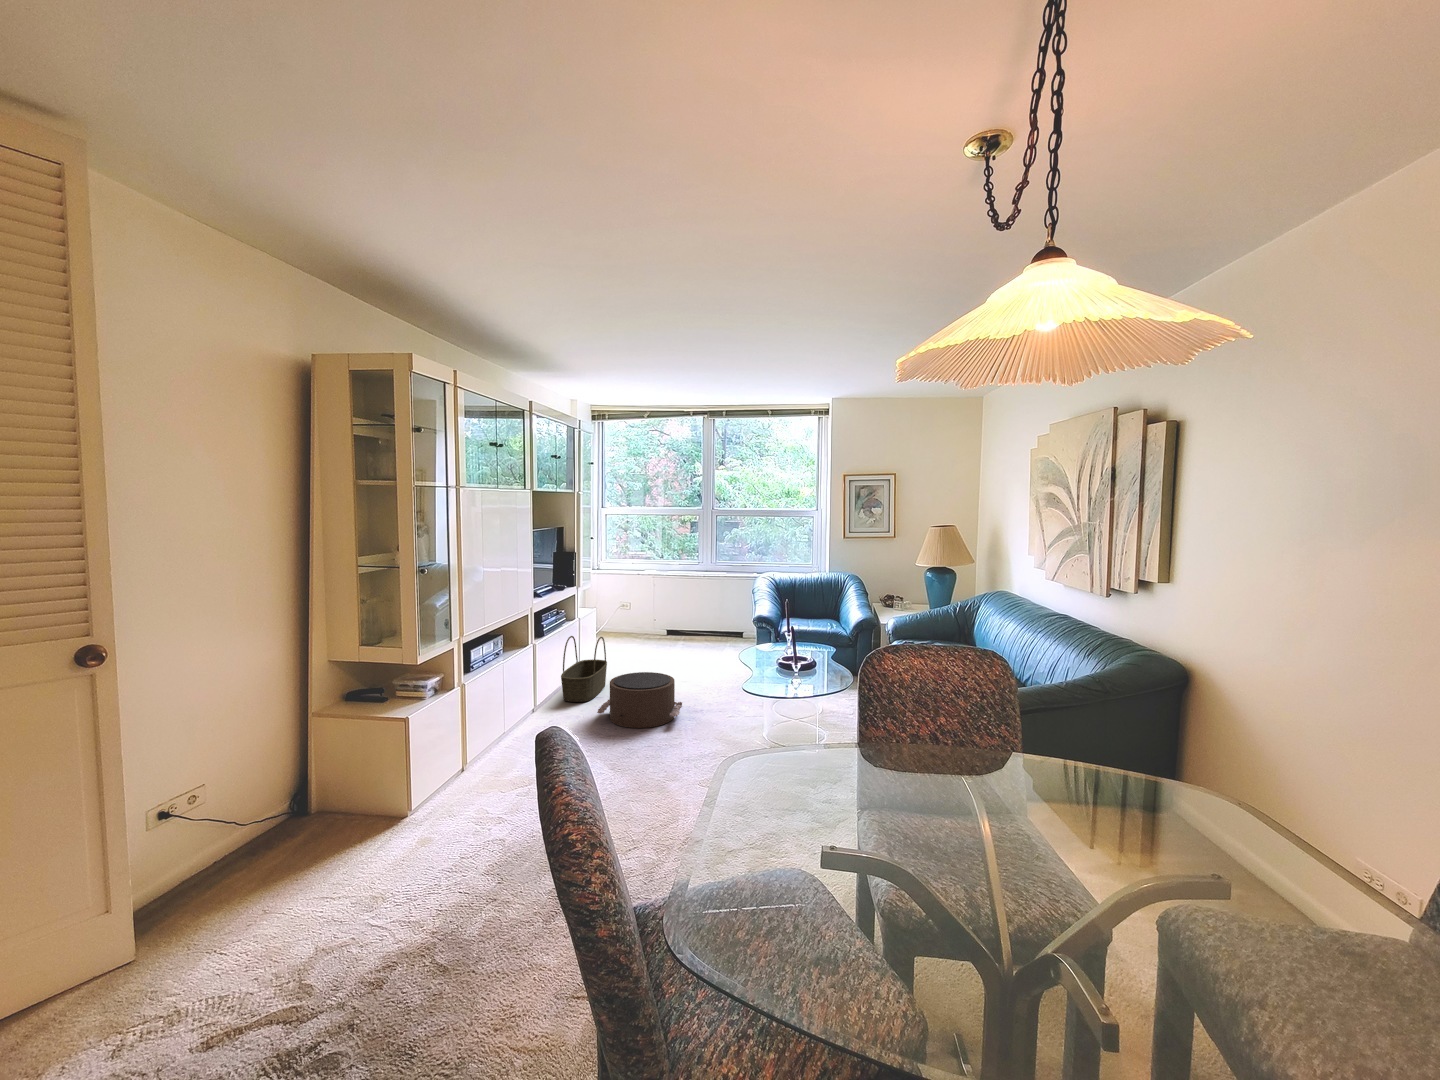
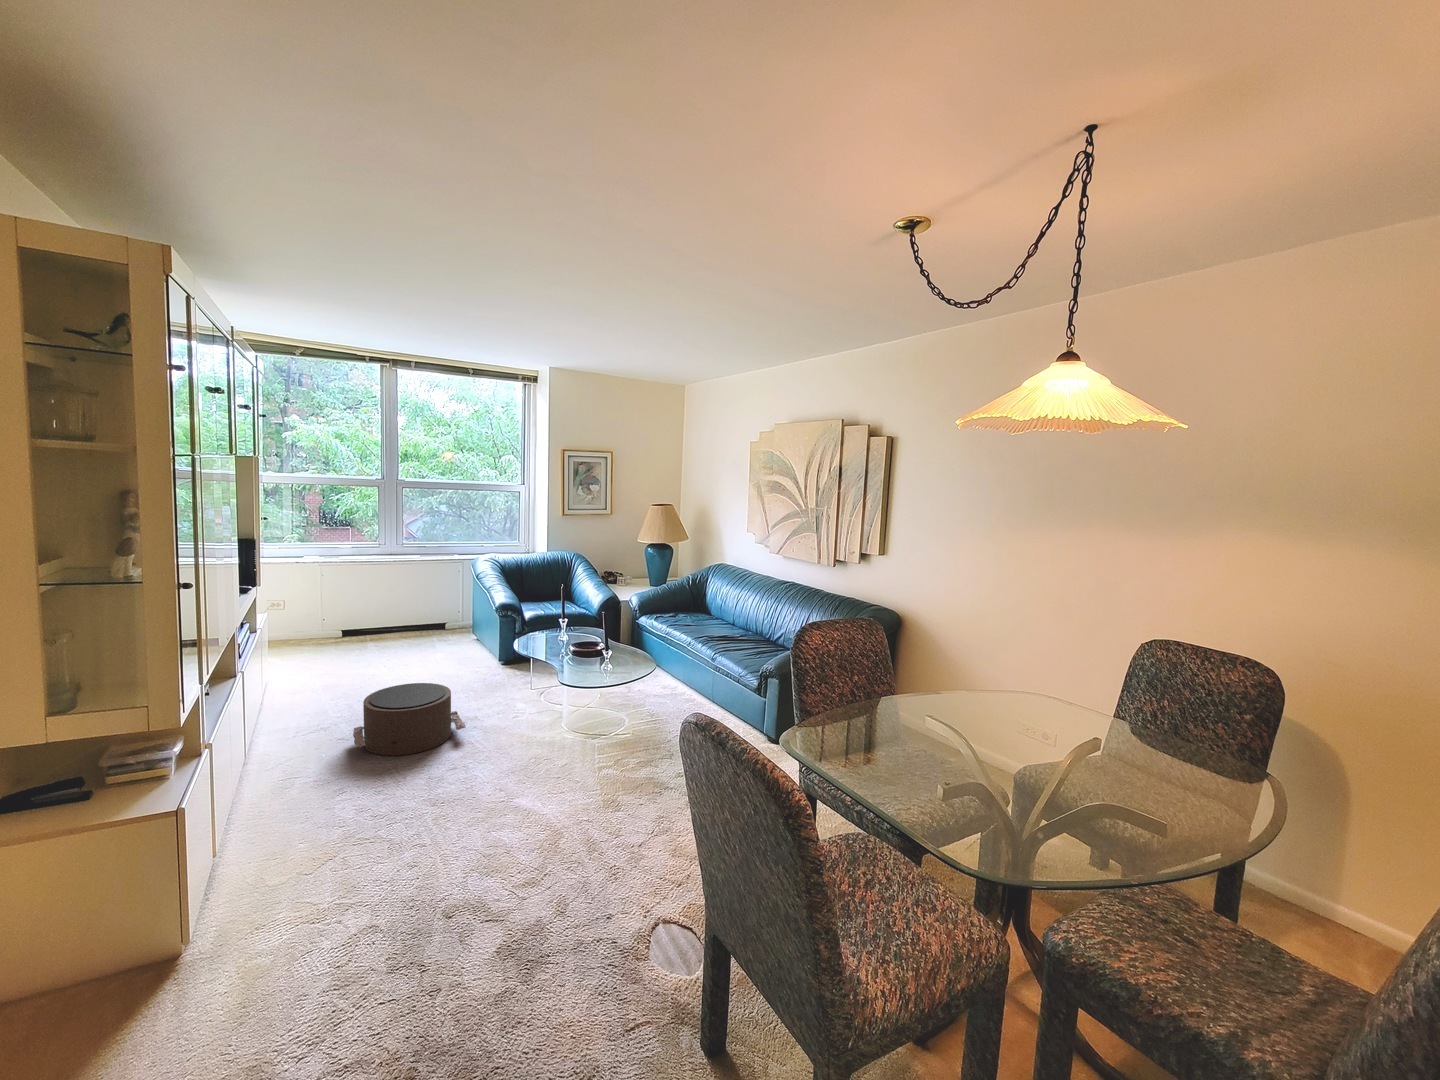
basket: present [561,636,607,702] -> none [263,650,318,743]

